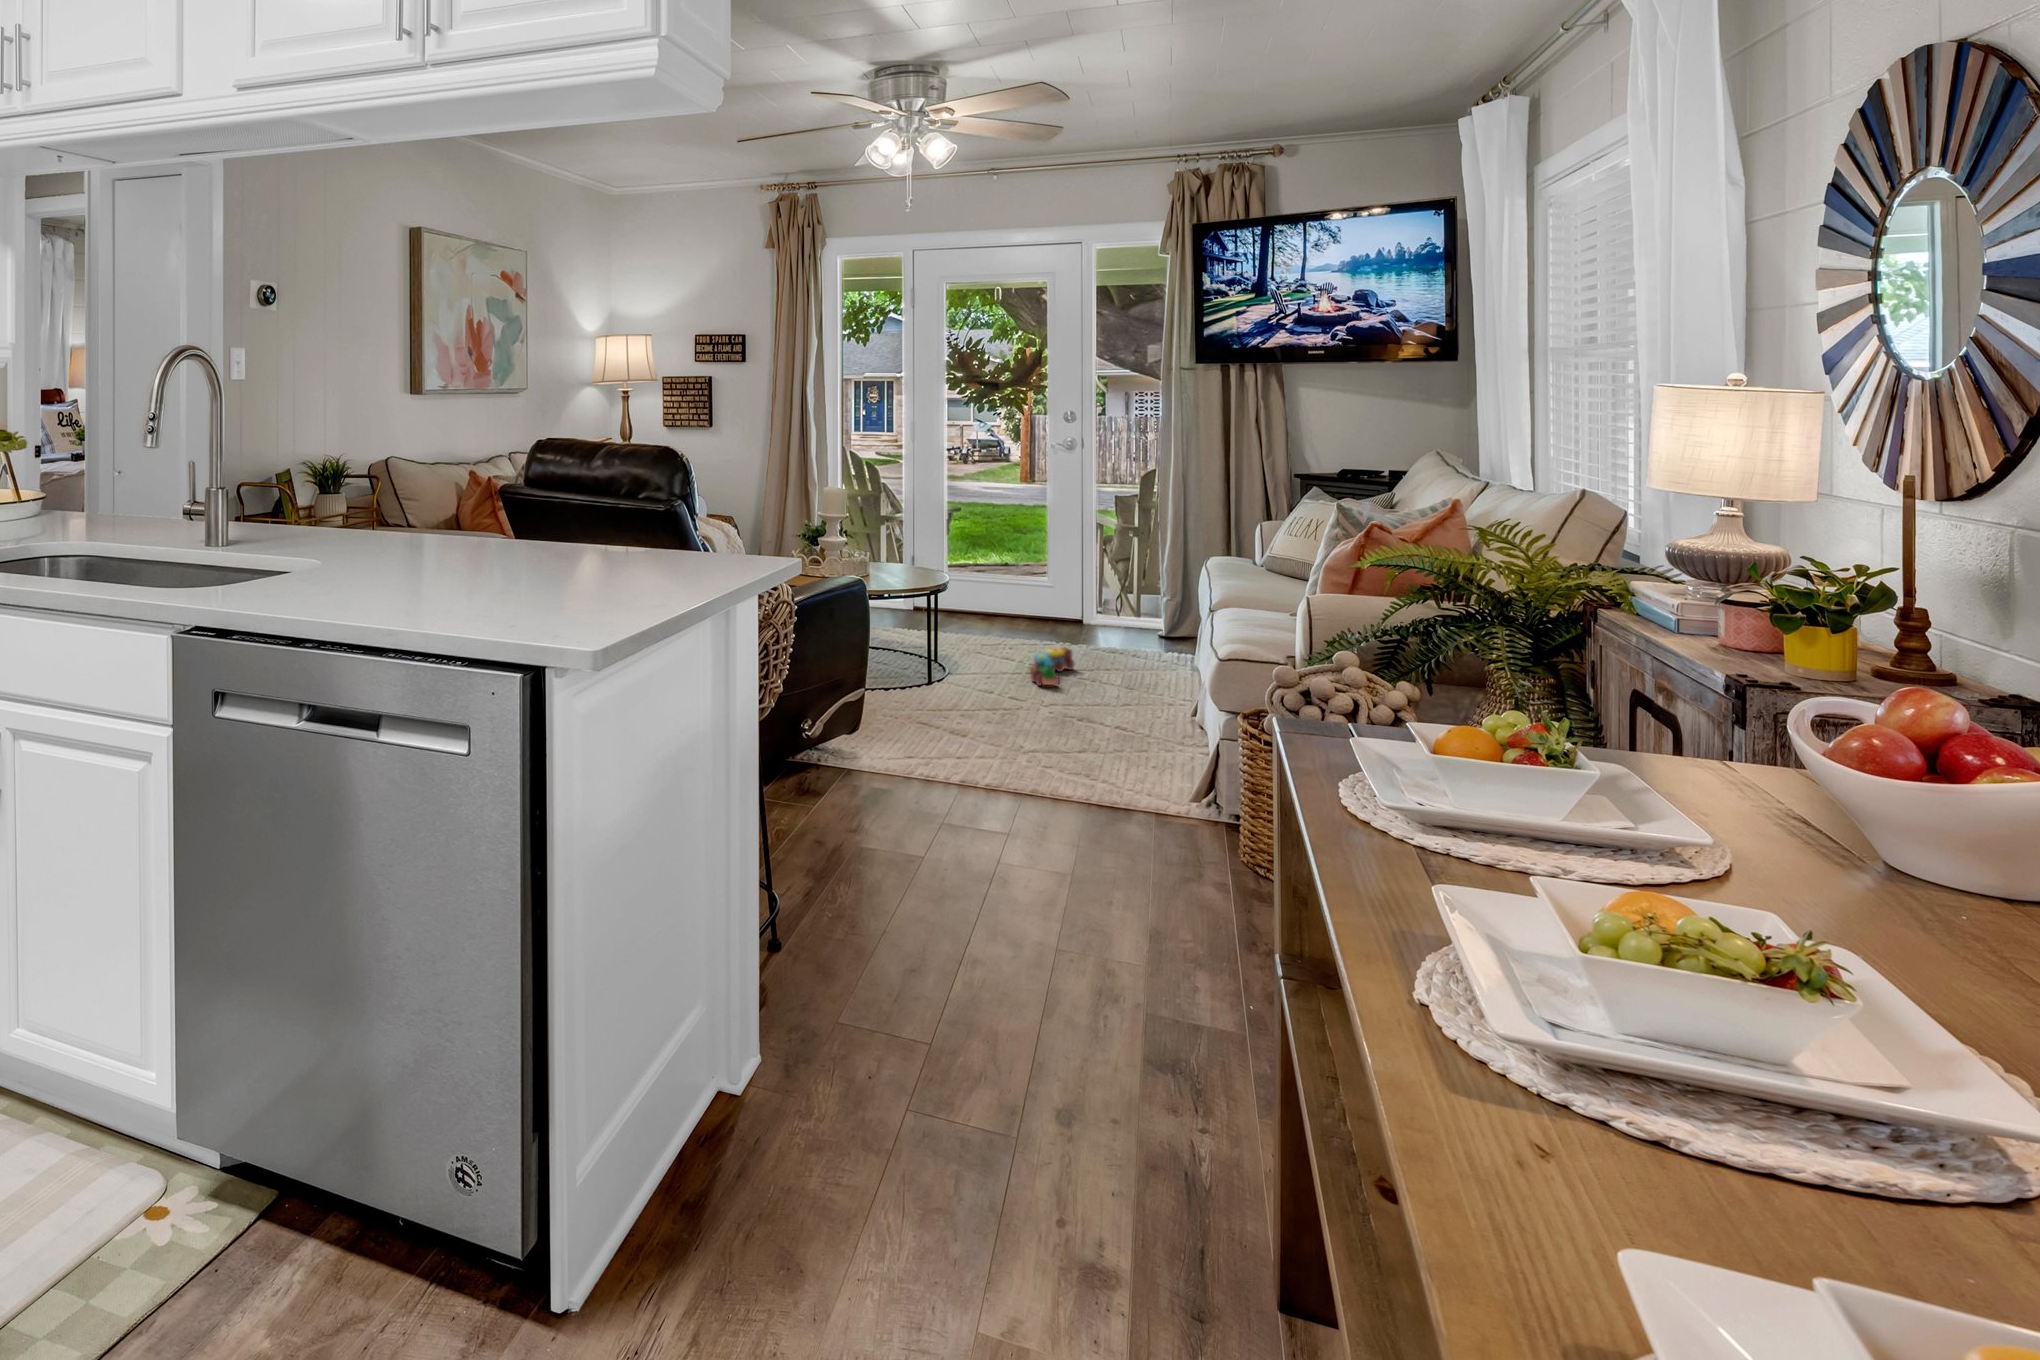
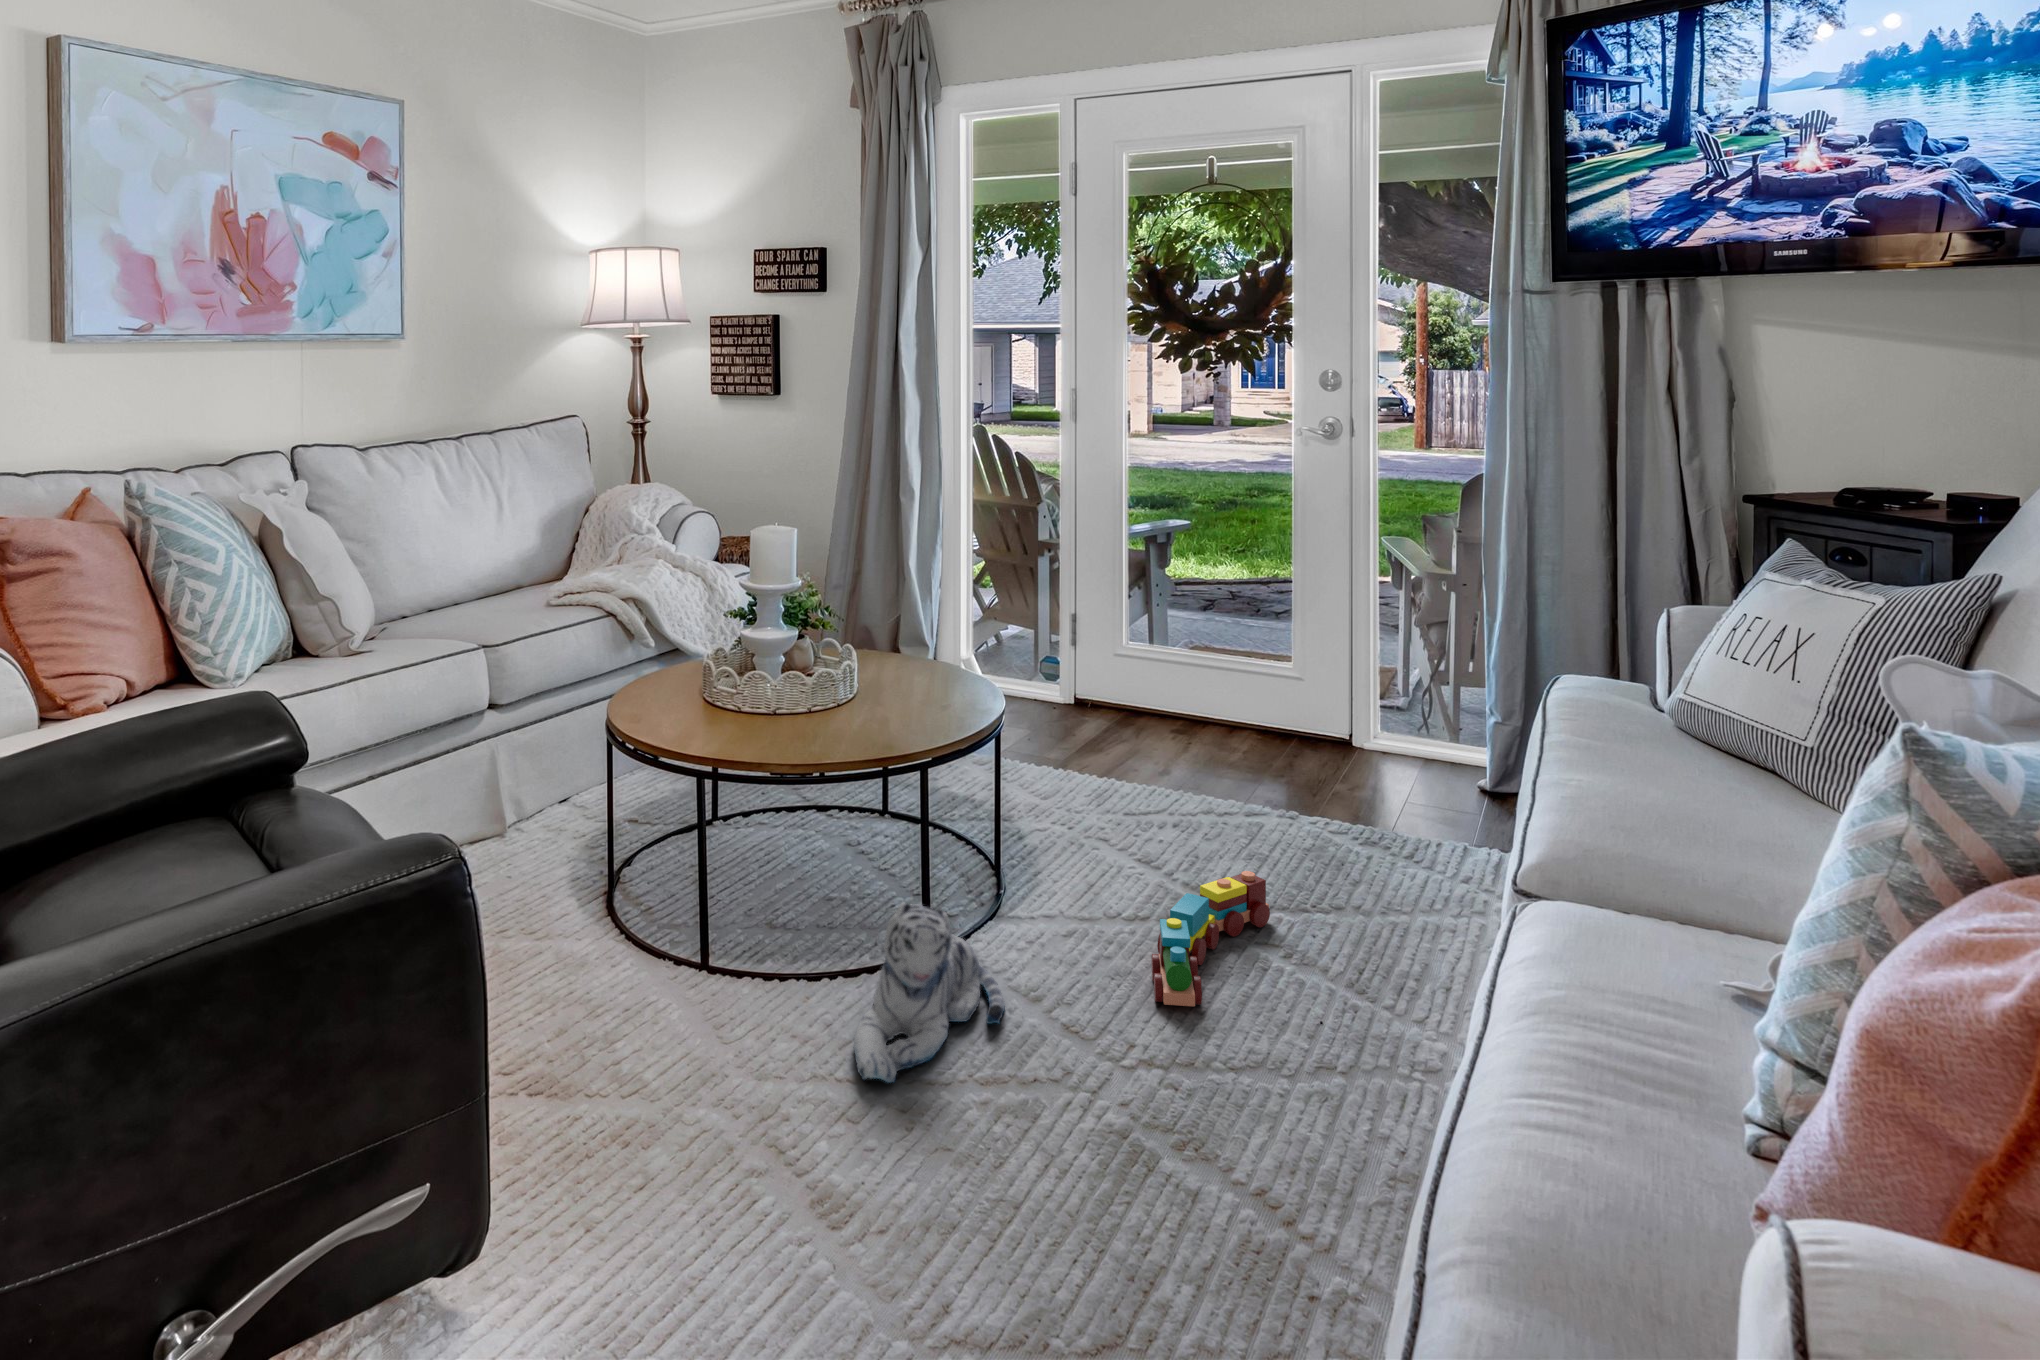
plush toy: none [920,636,978,701] -> present [854,903,1005,1082]

